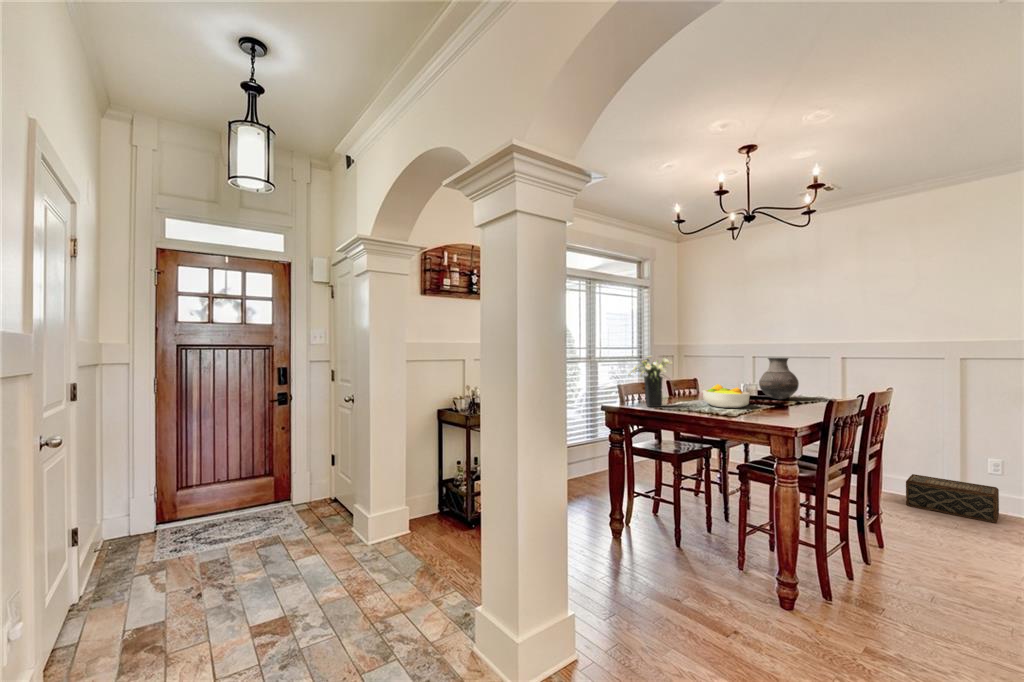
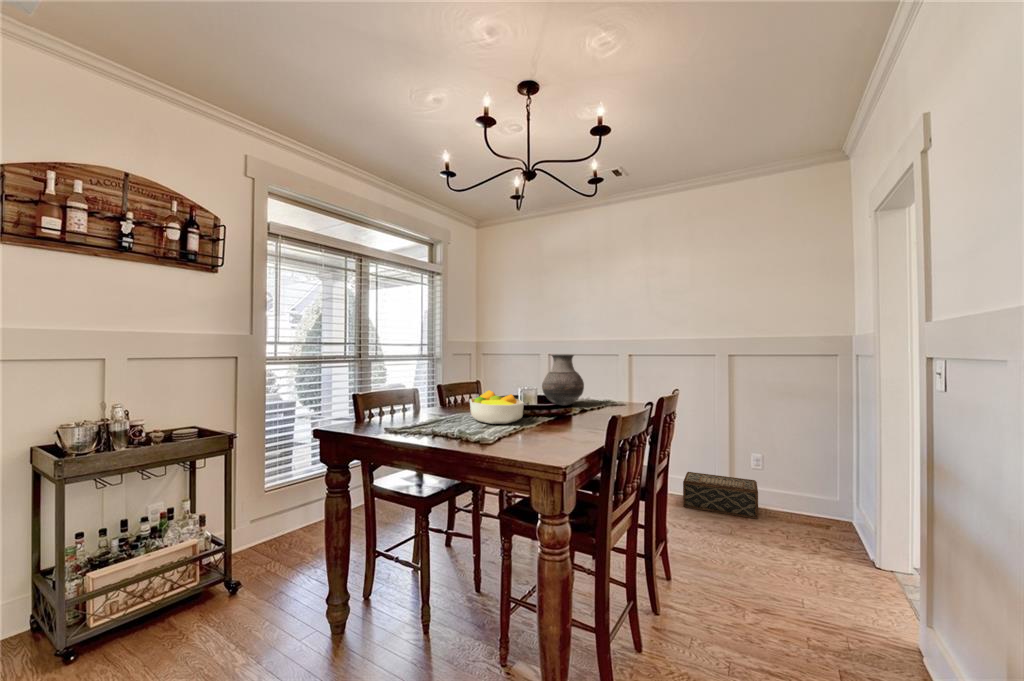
flower arrangement: present [628,356,672,407] -> none [360,351,428,428]

